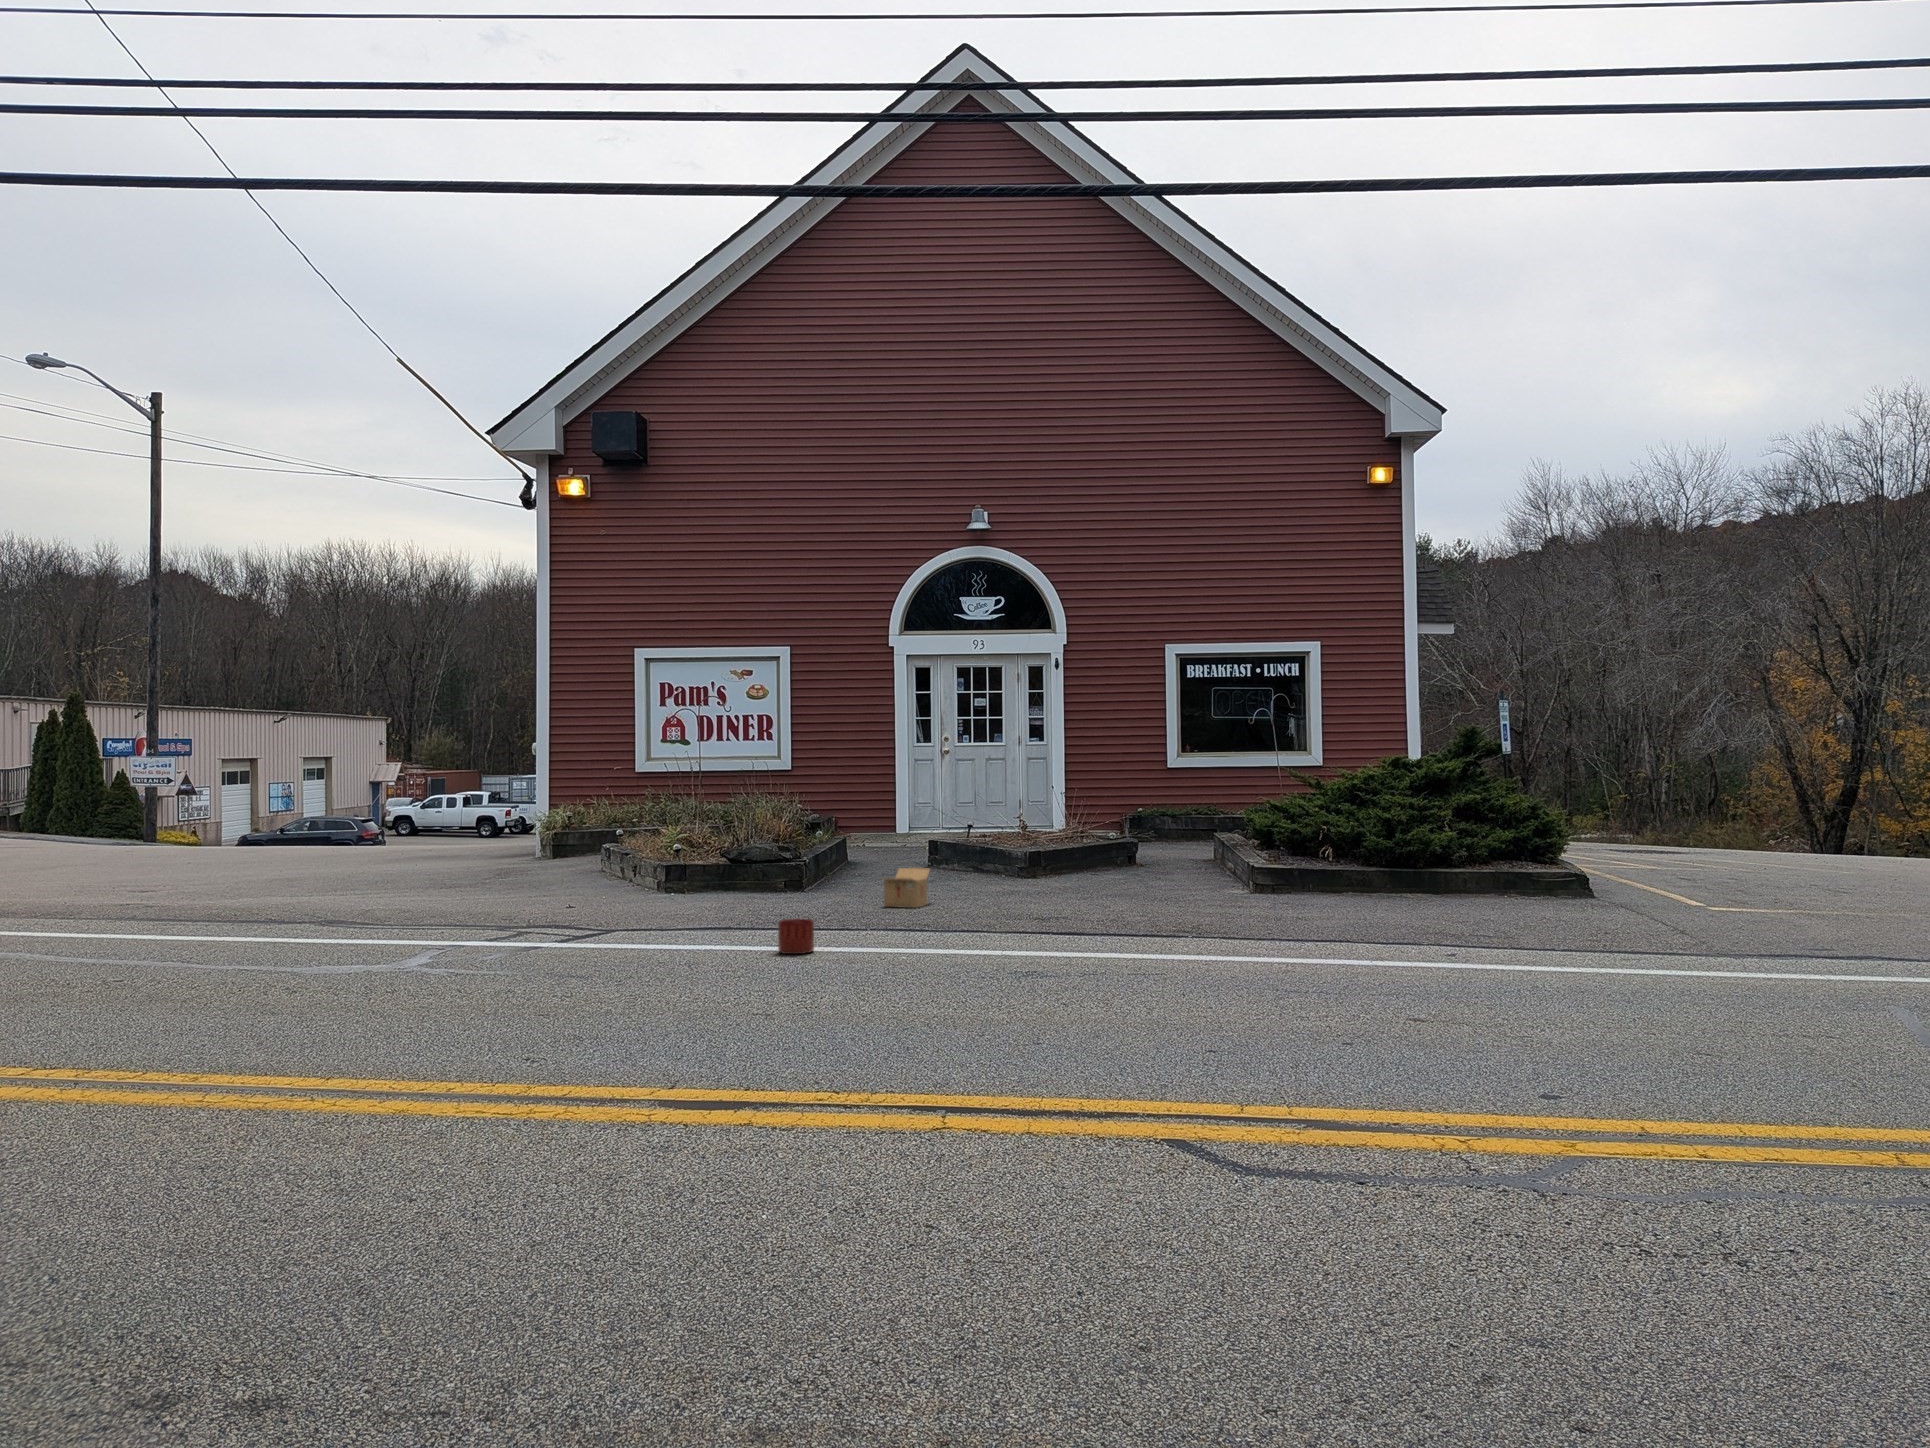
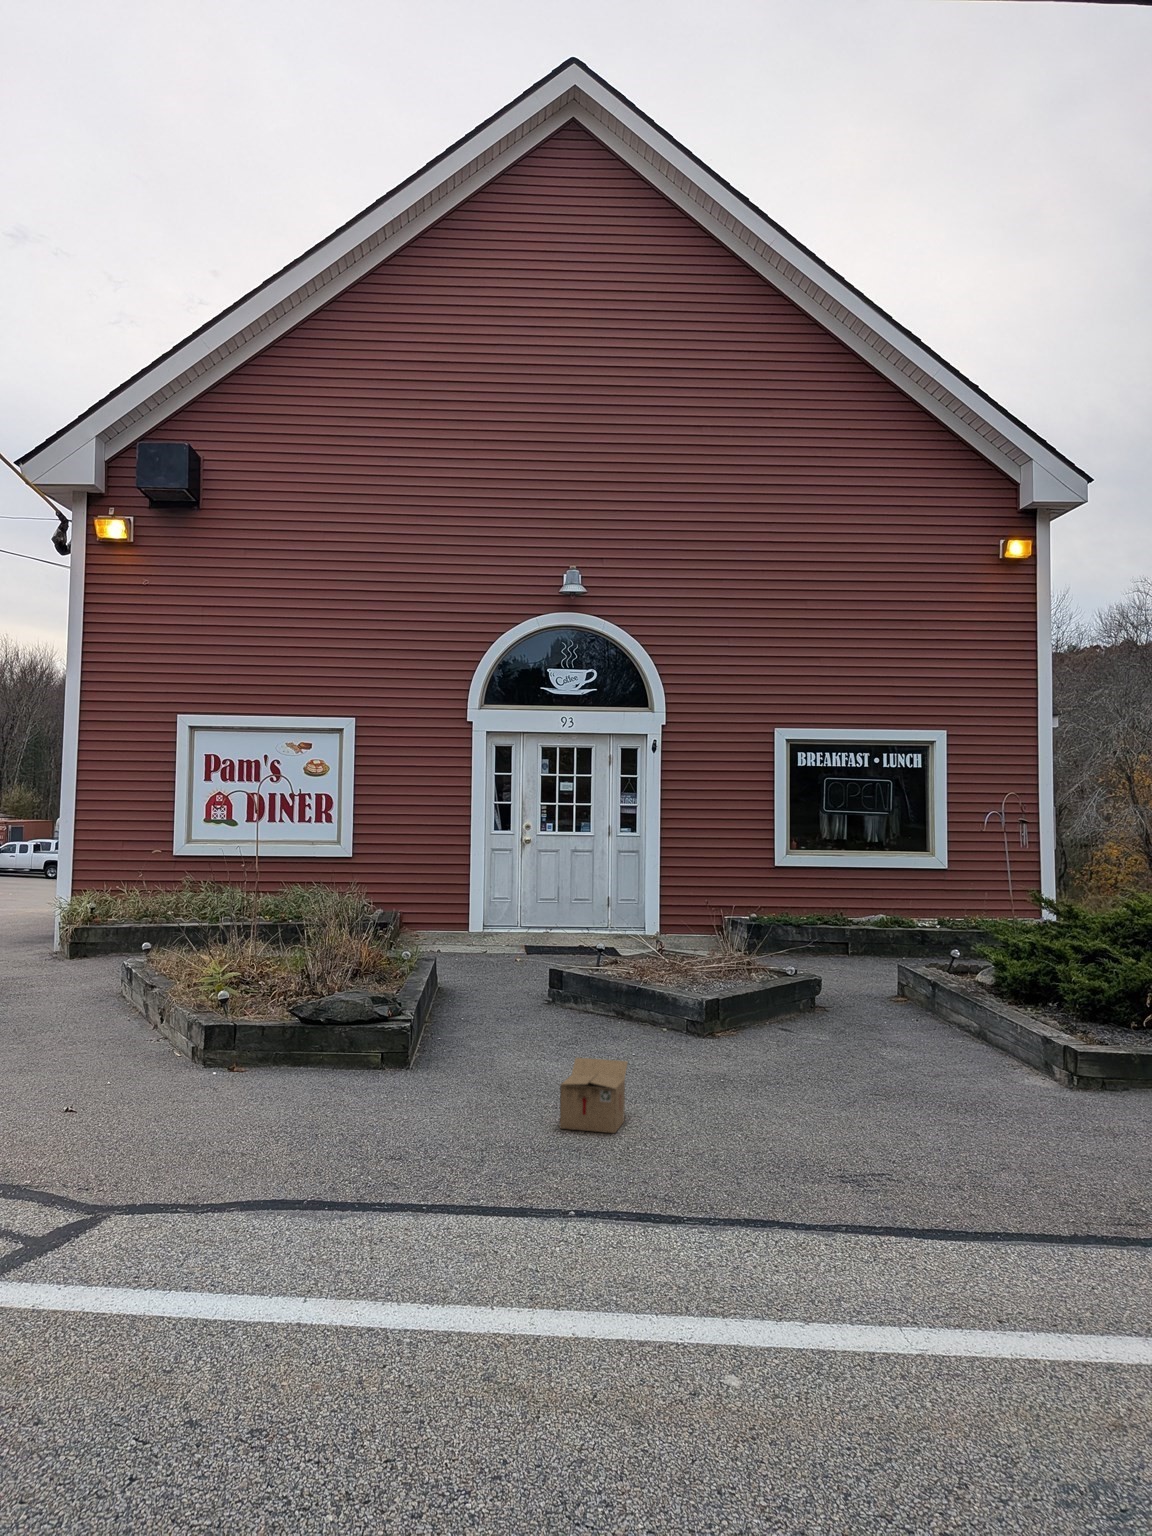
planter: present [778,919,814,954] -> none [466,1333,556,1454]

